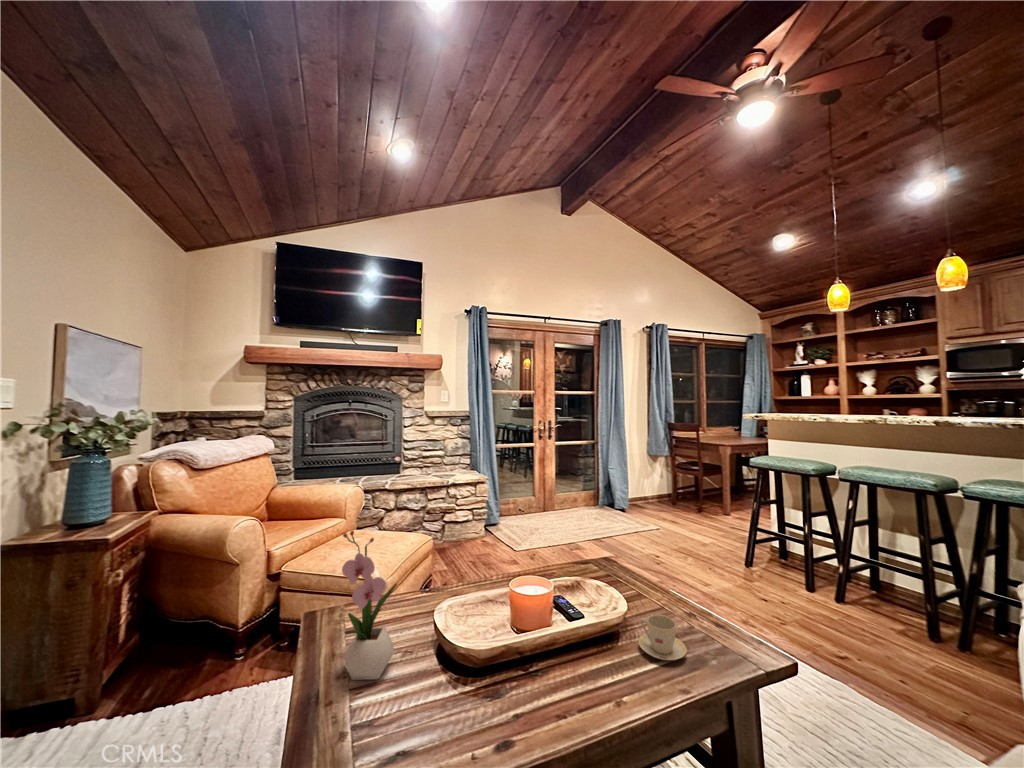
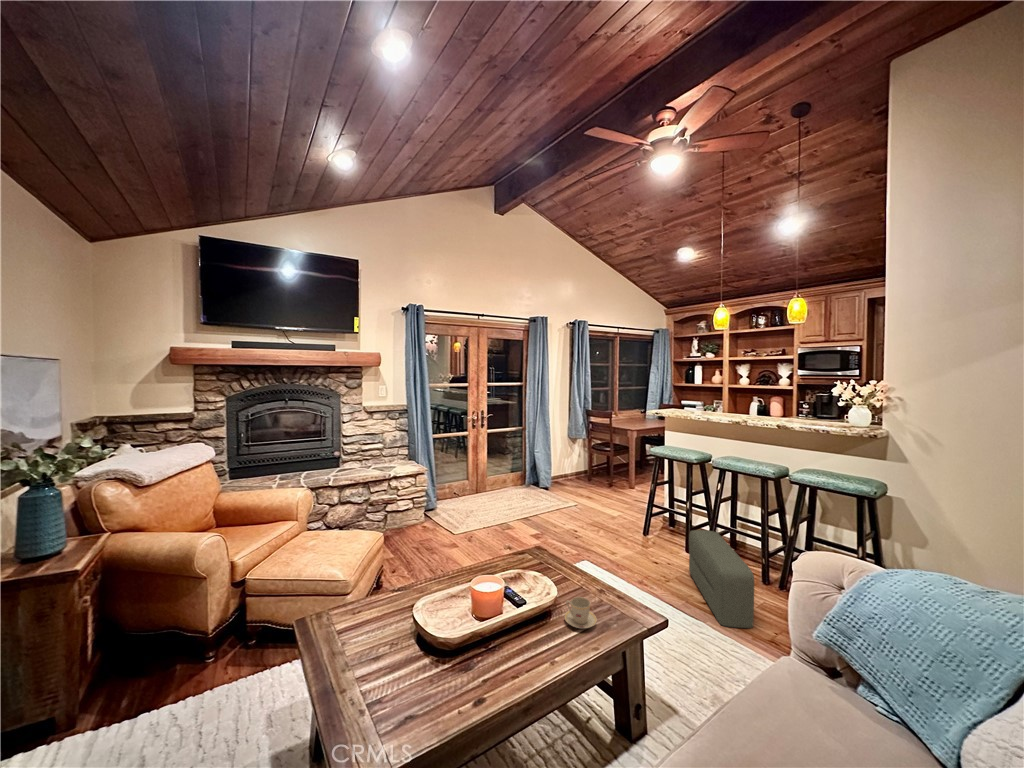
flower arrangement: present [342,530,397,680] -> none [348,562,389,671]
pouf: none [811,558,927,700] -> present [689,530,754,628]

